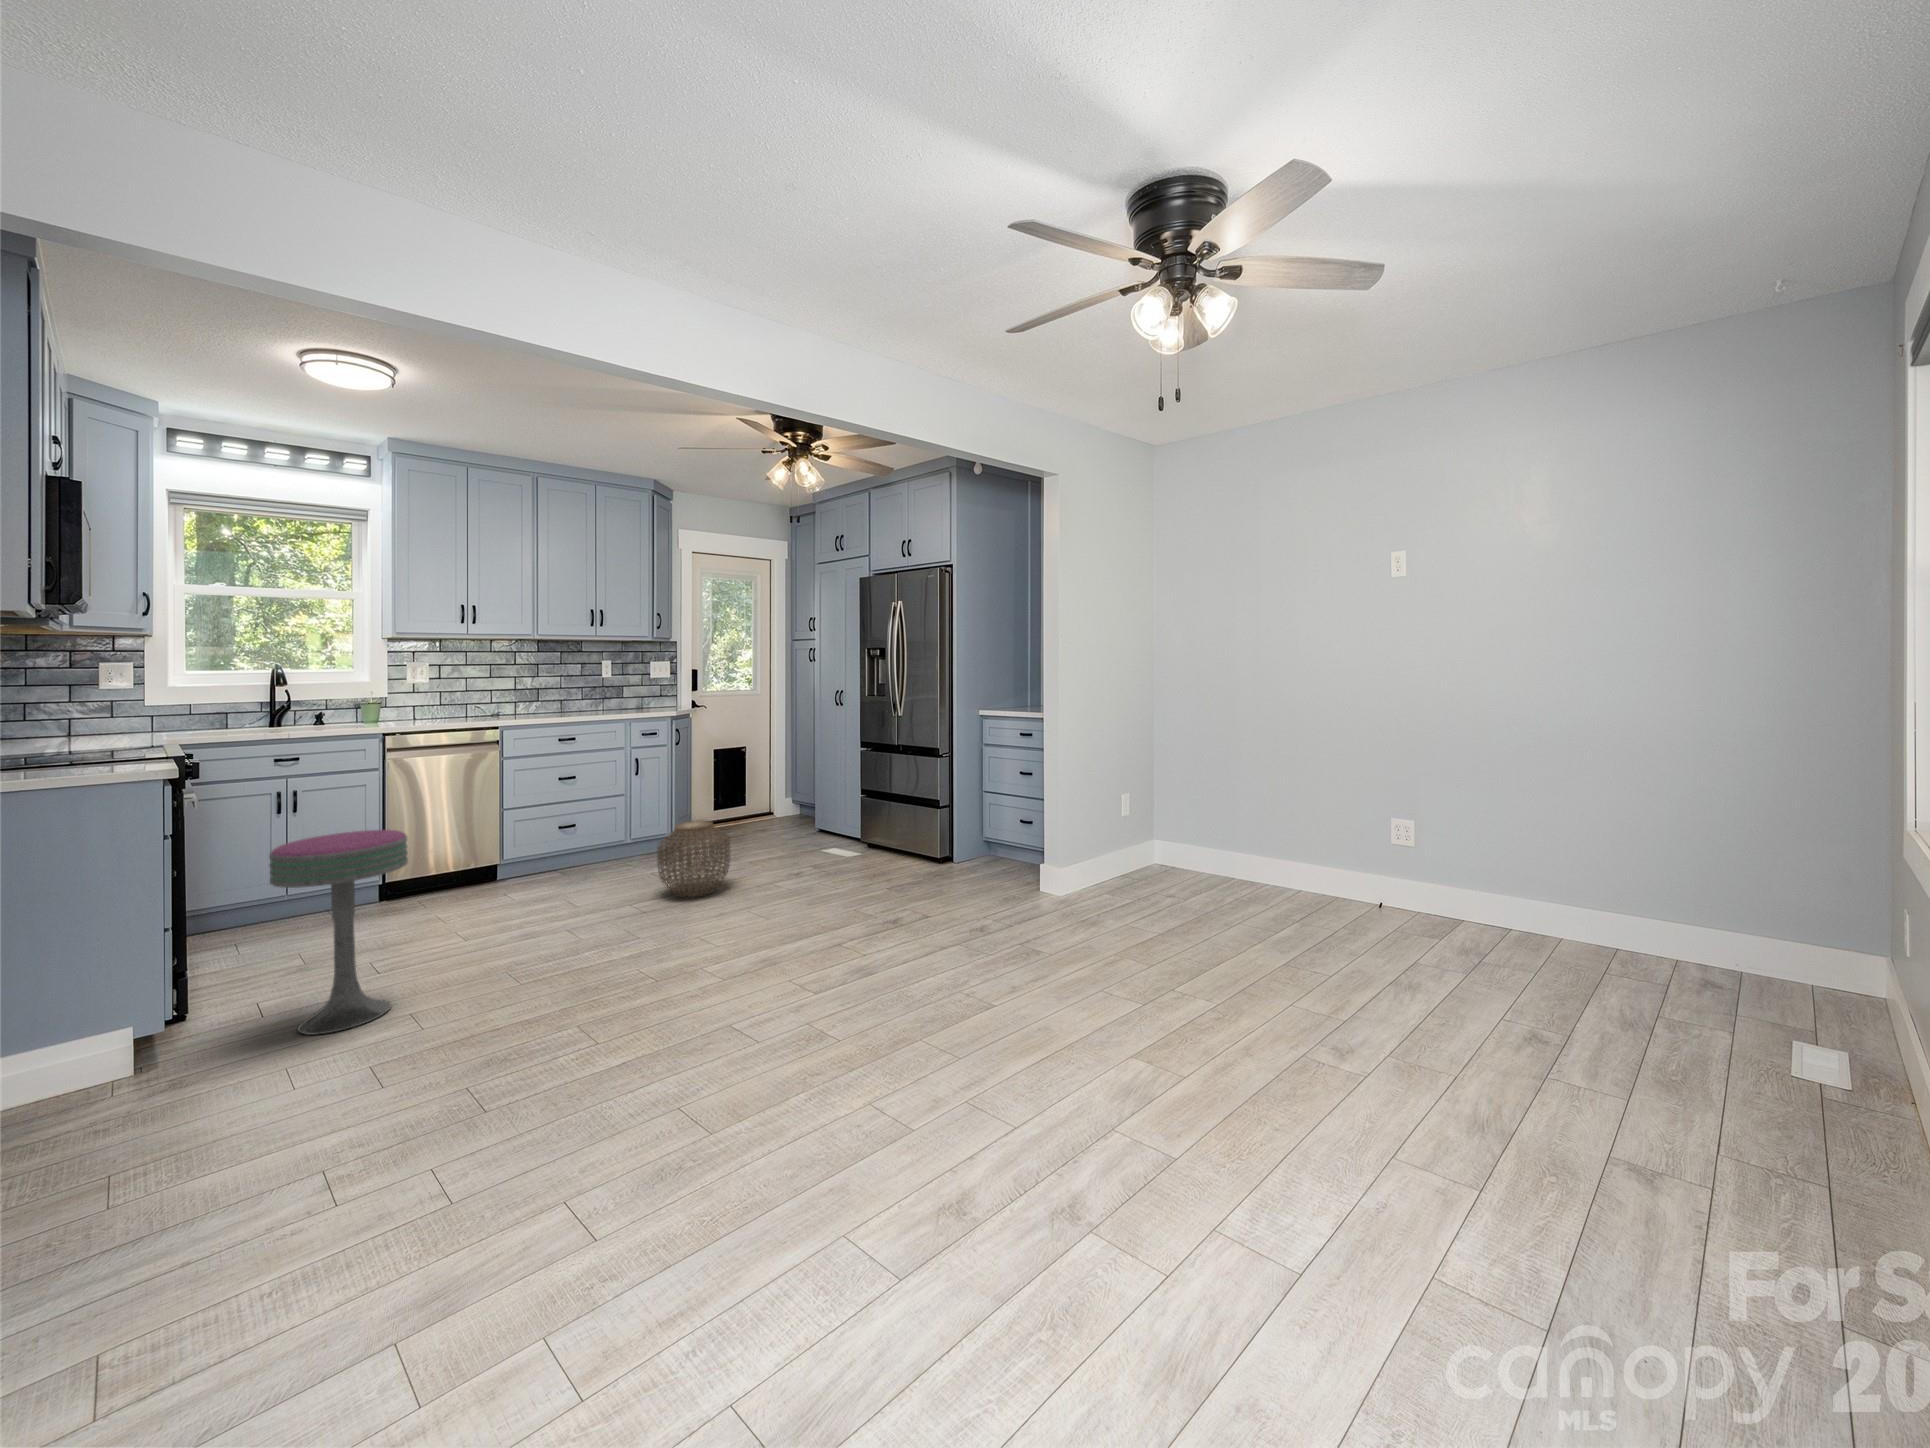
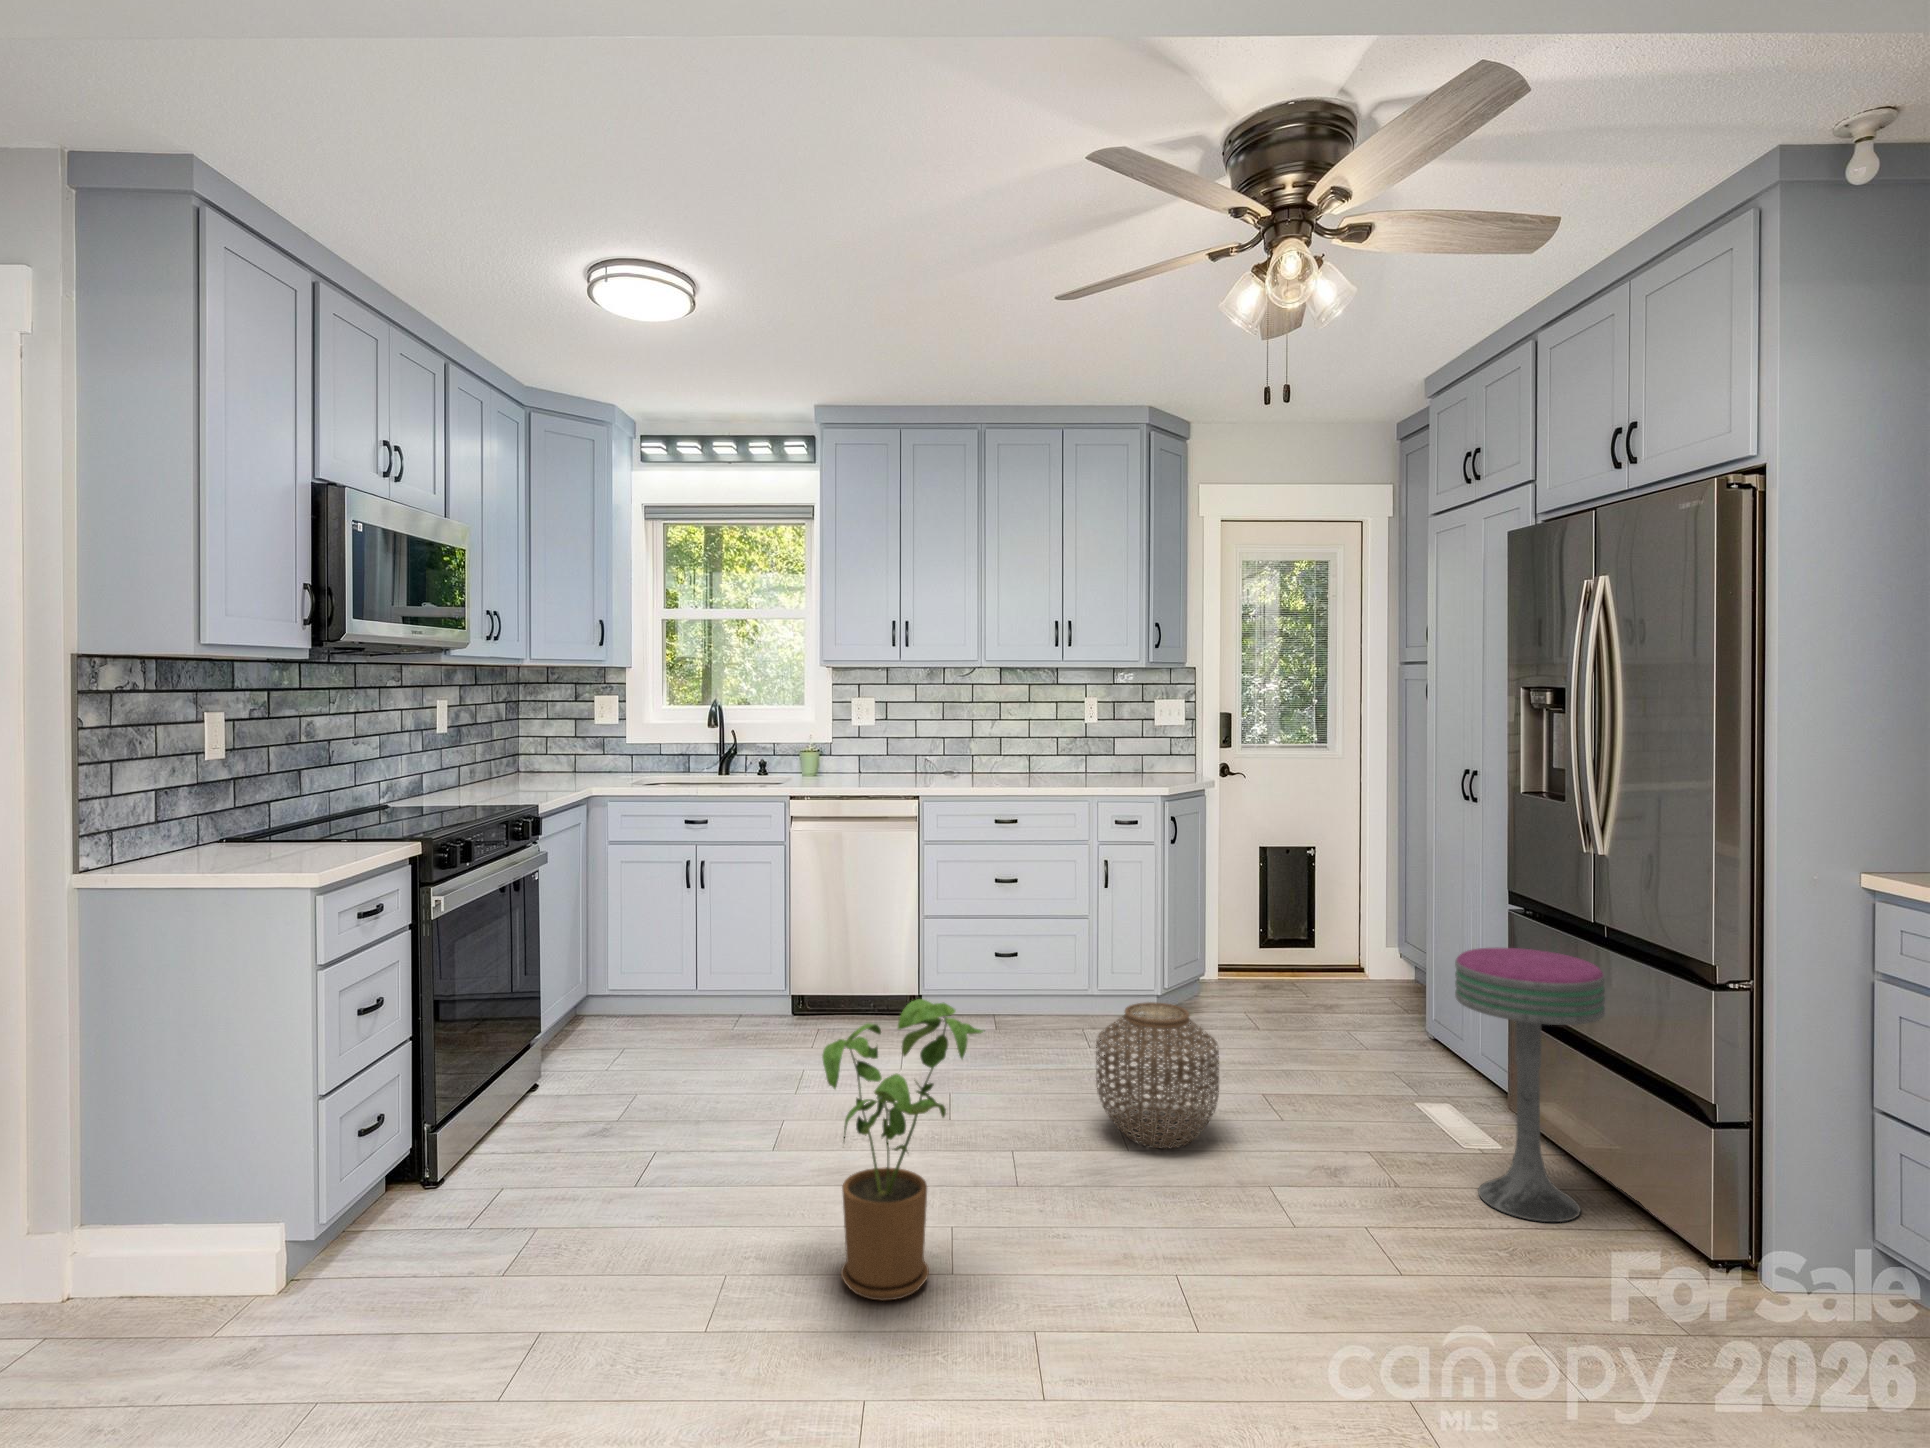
house plant: none [511,817,624,998] -> present [822,999,983,1301]
bar stool: present [269,830,408,1035] -> present [1455,948,1605,1222]

